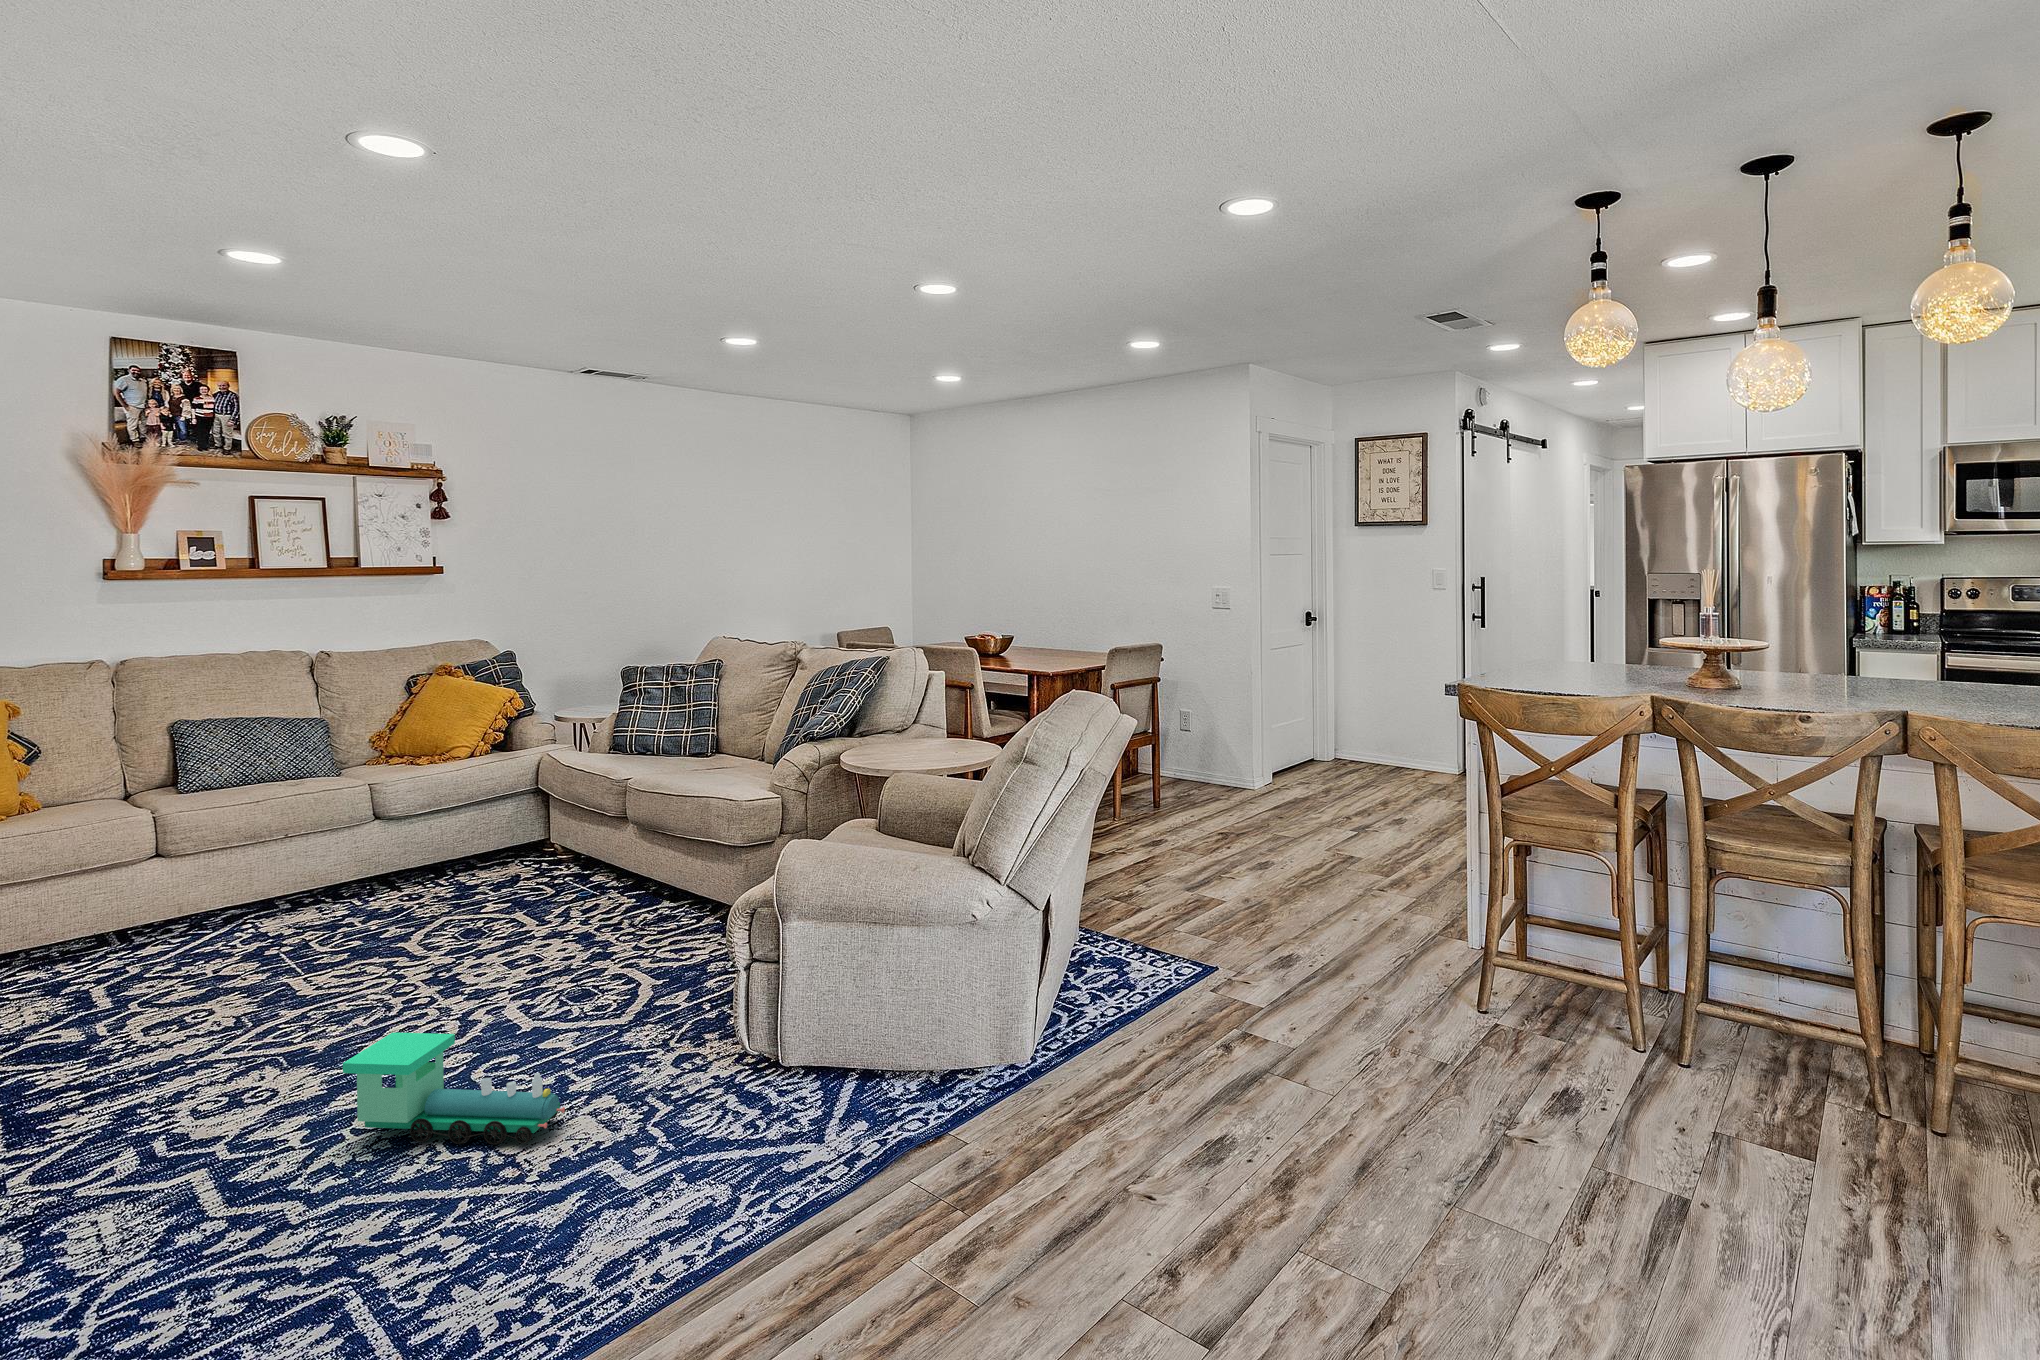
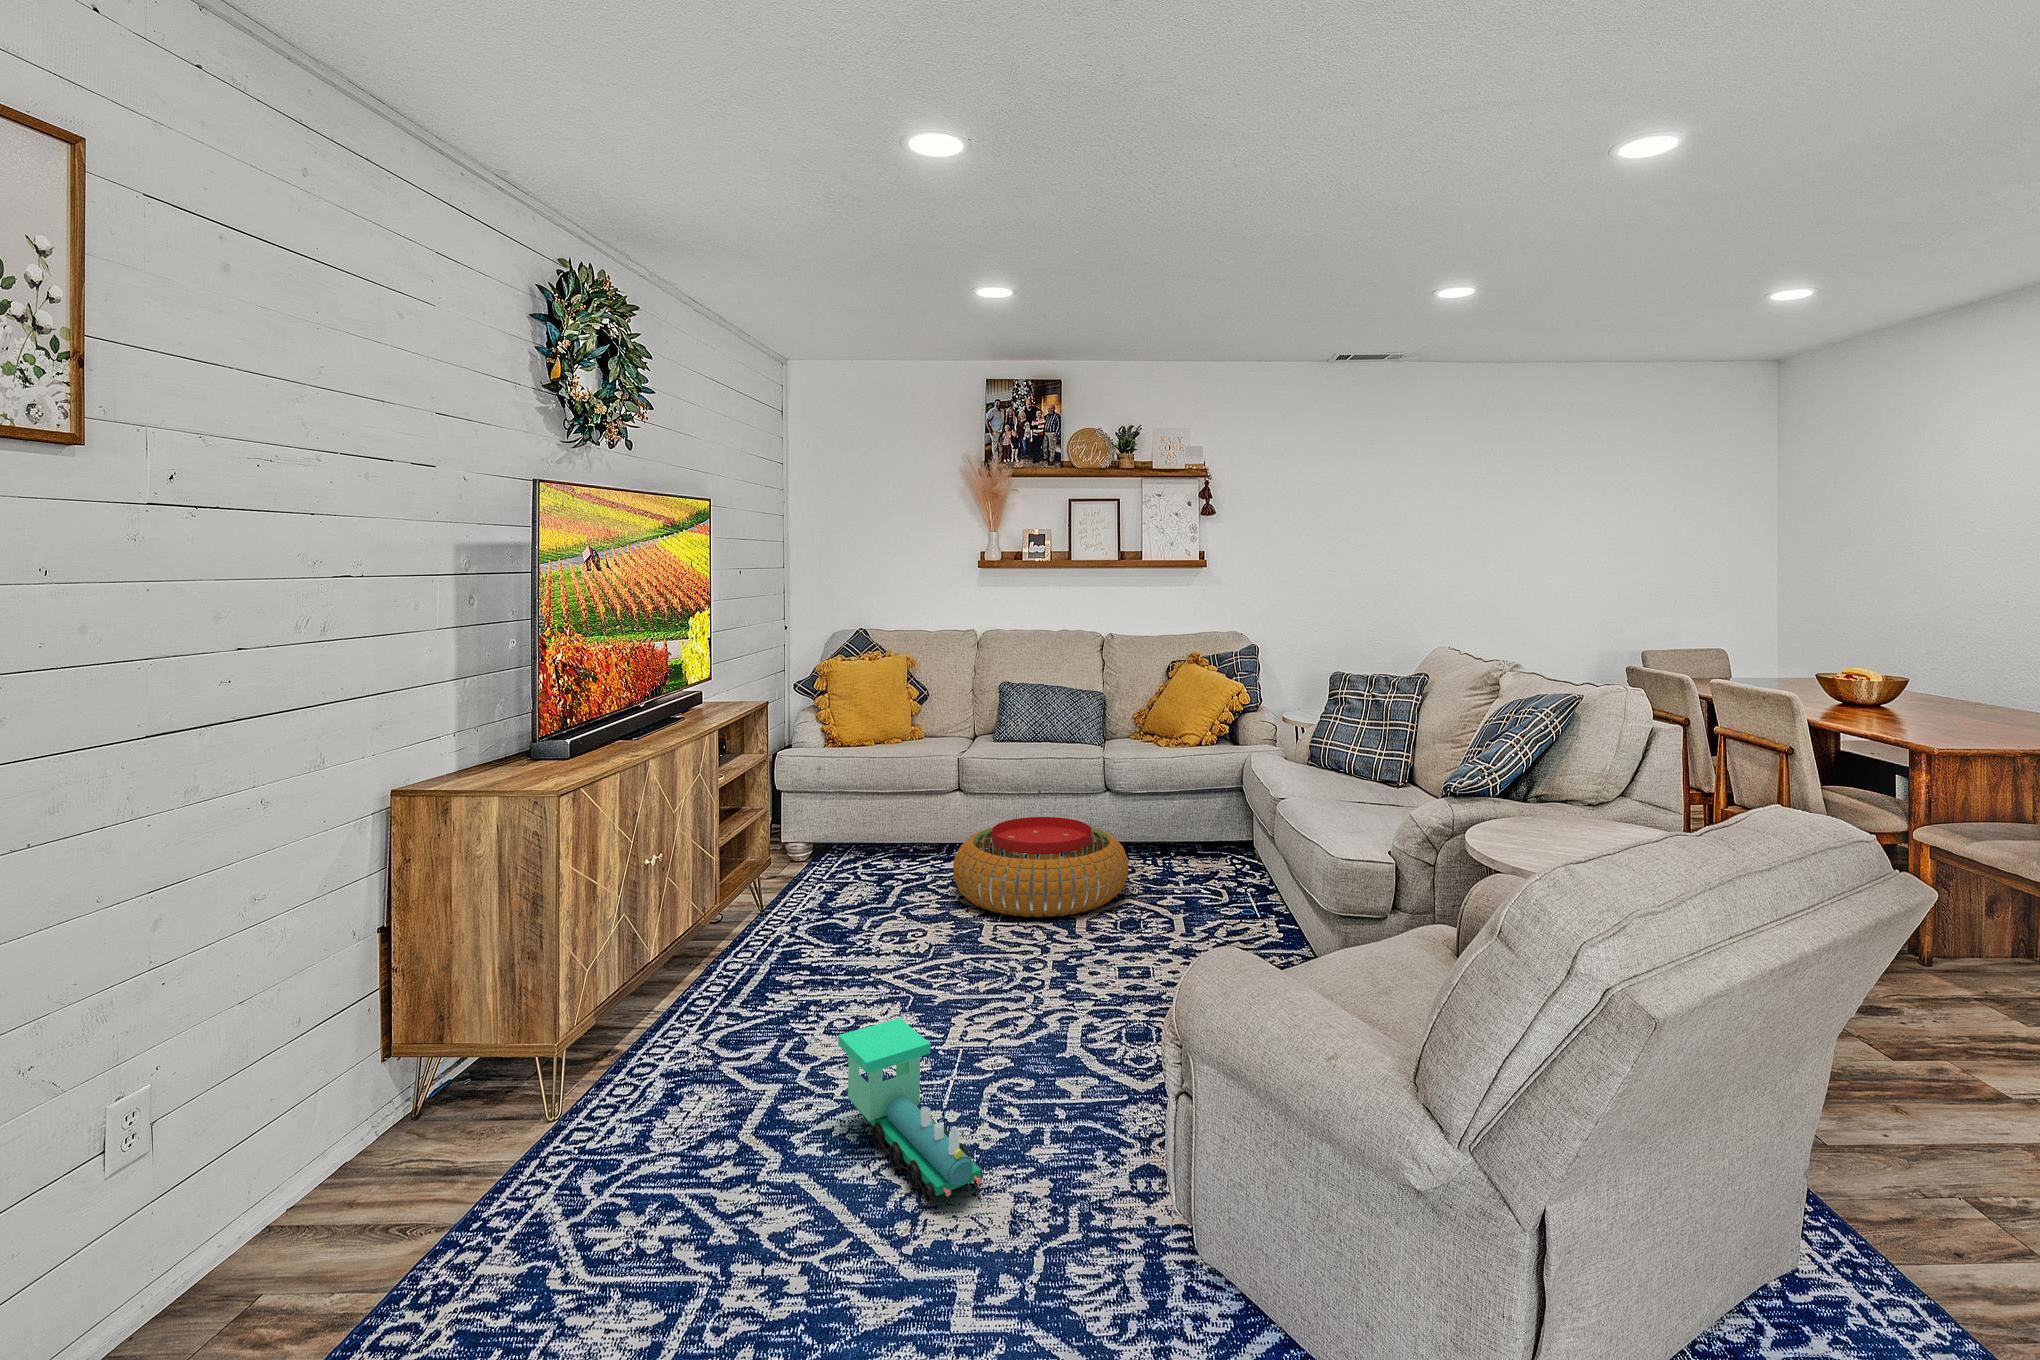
pouf: none [214,851,451,967] -> present [953,817,1129,917]

